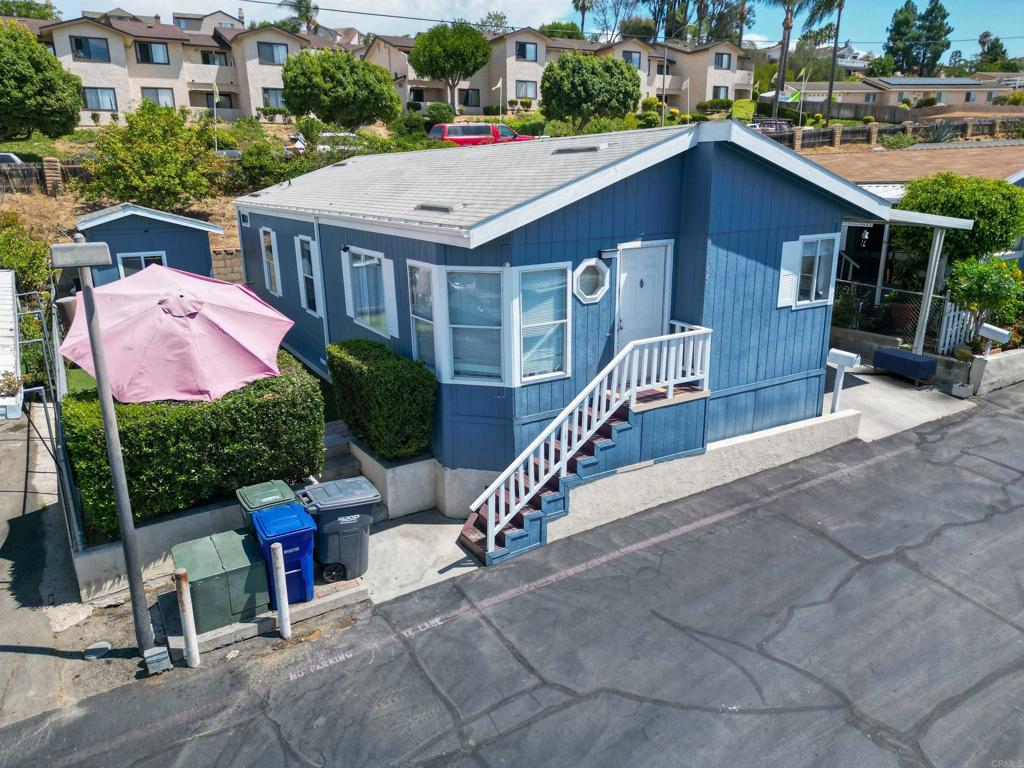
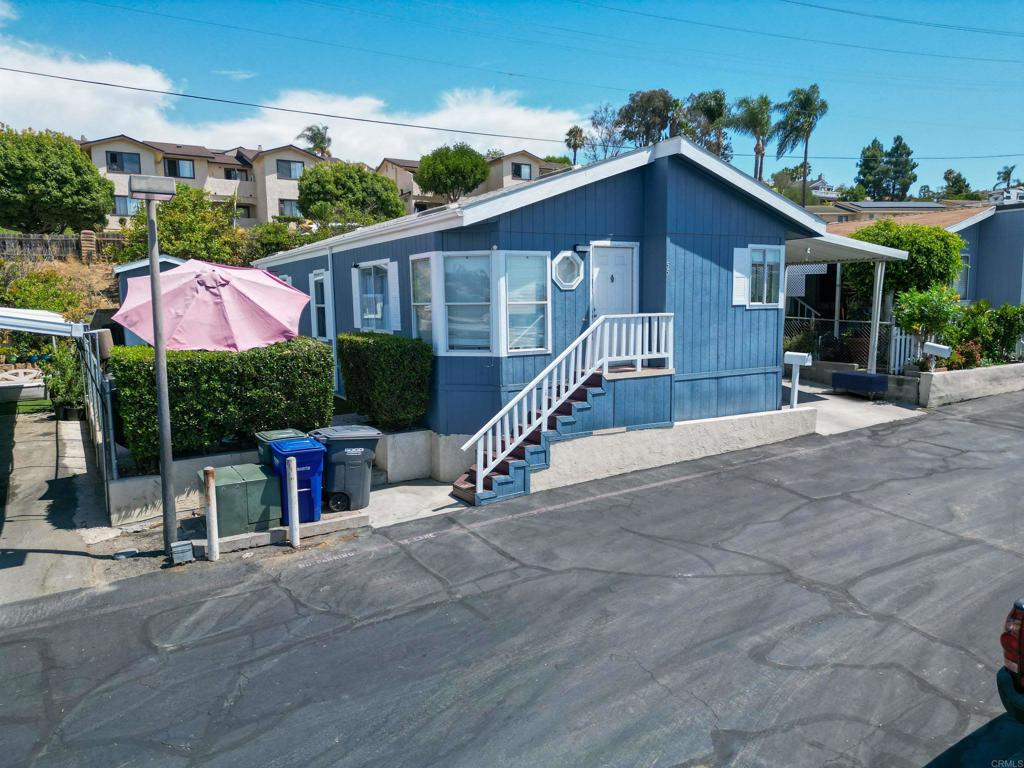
potted tree: present [952,349,975,397] -> none [902,362,922,406]

